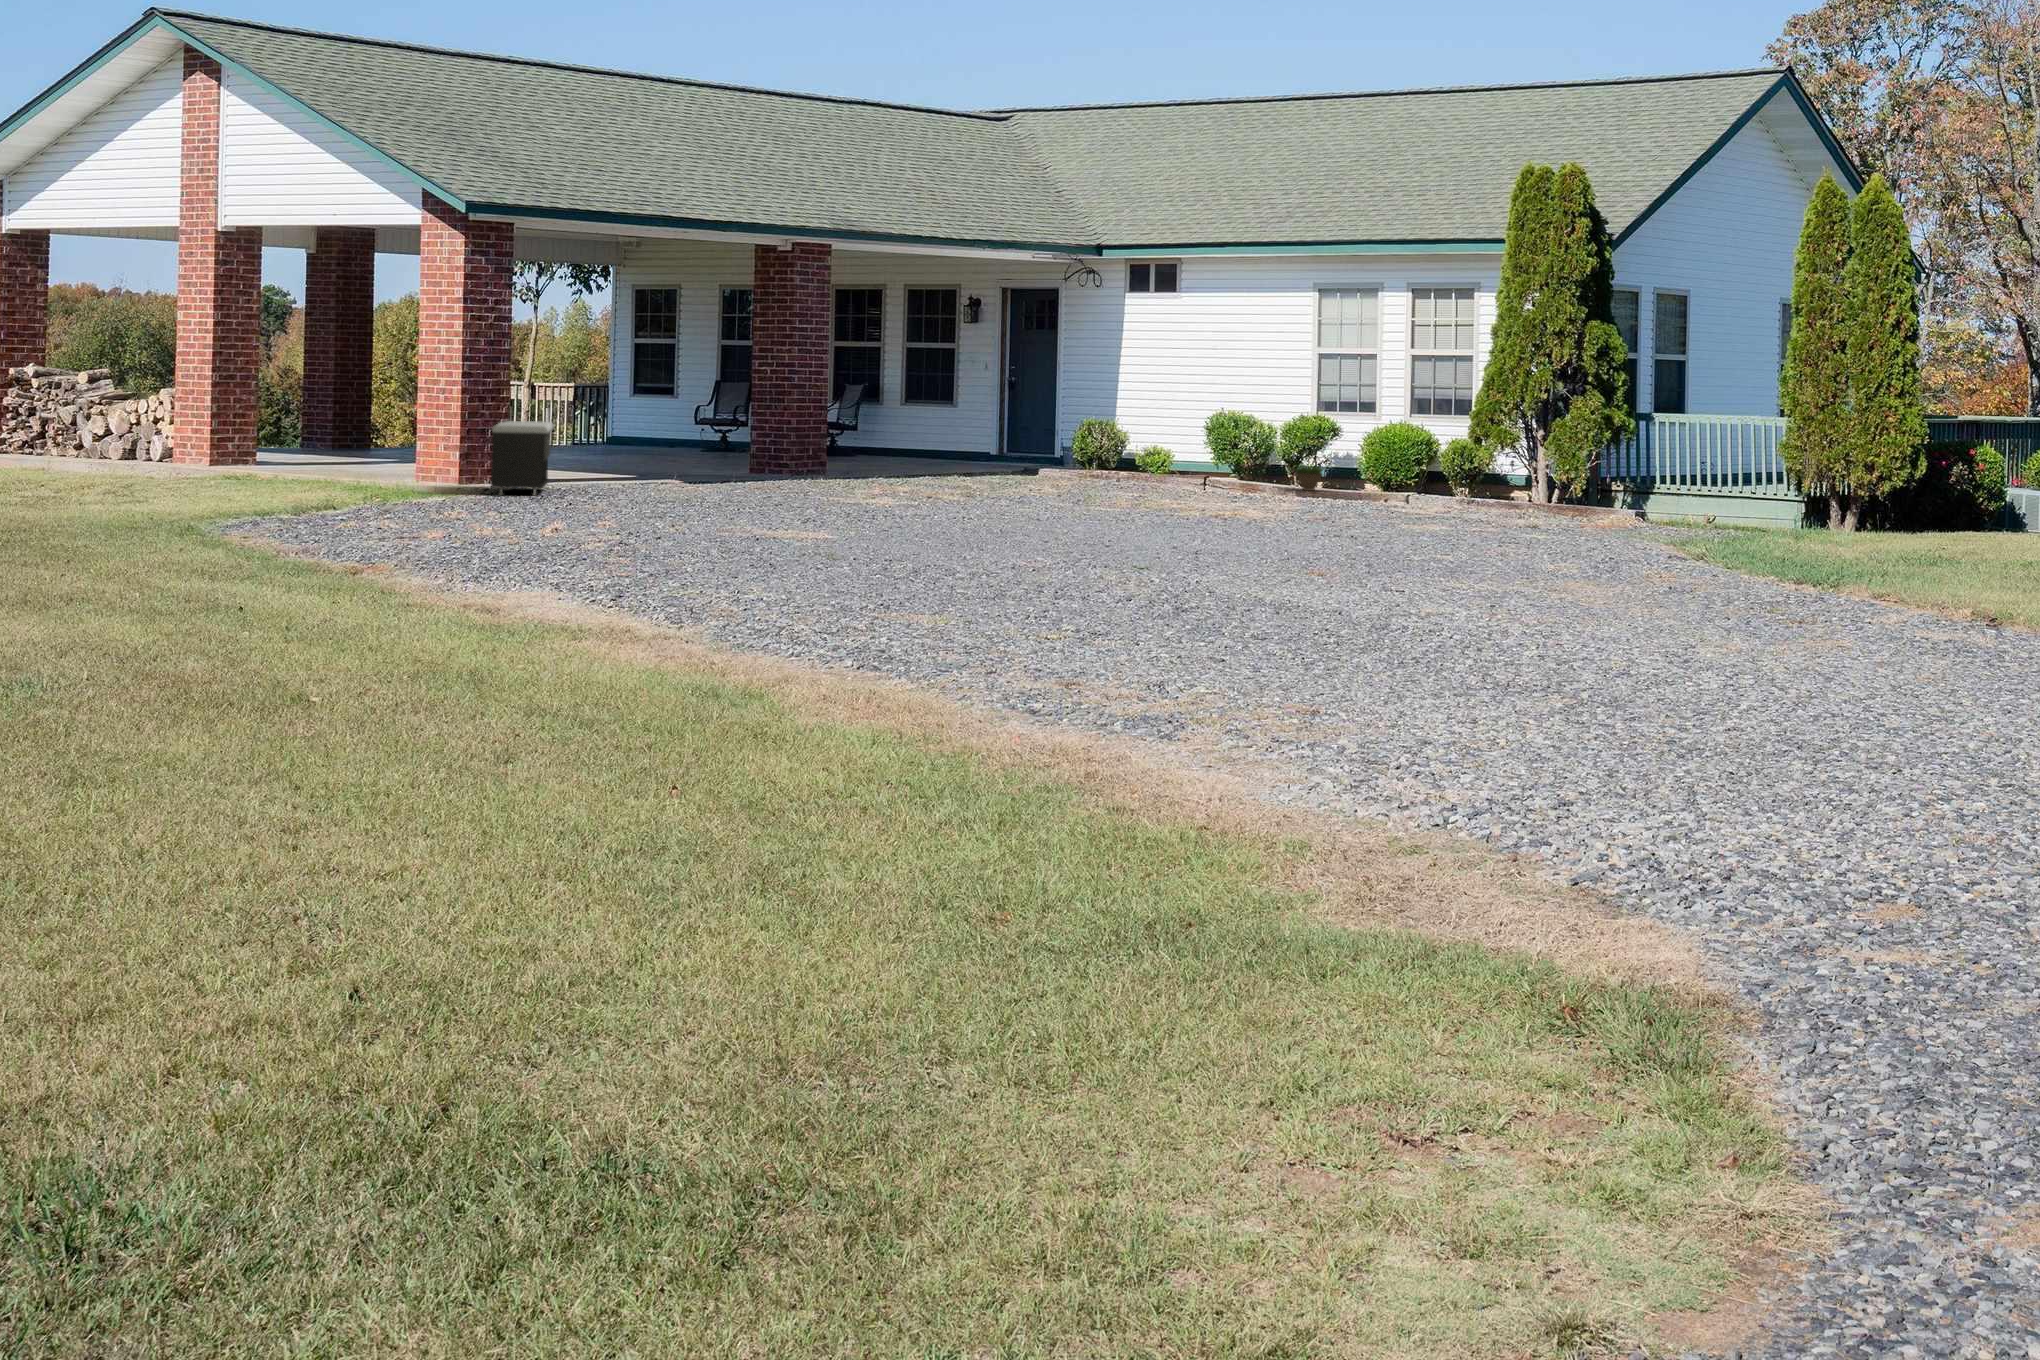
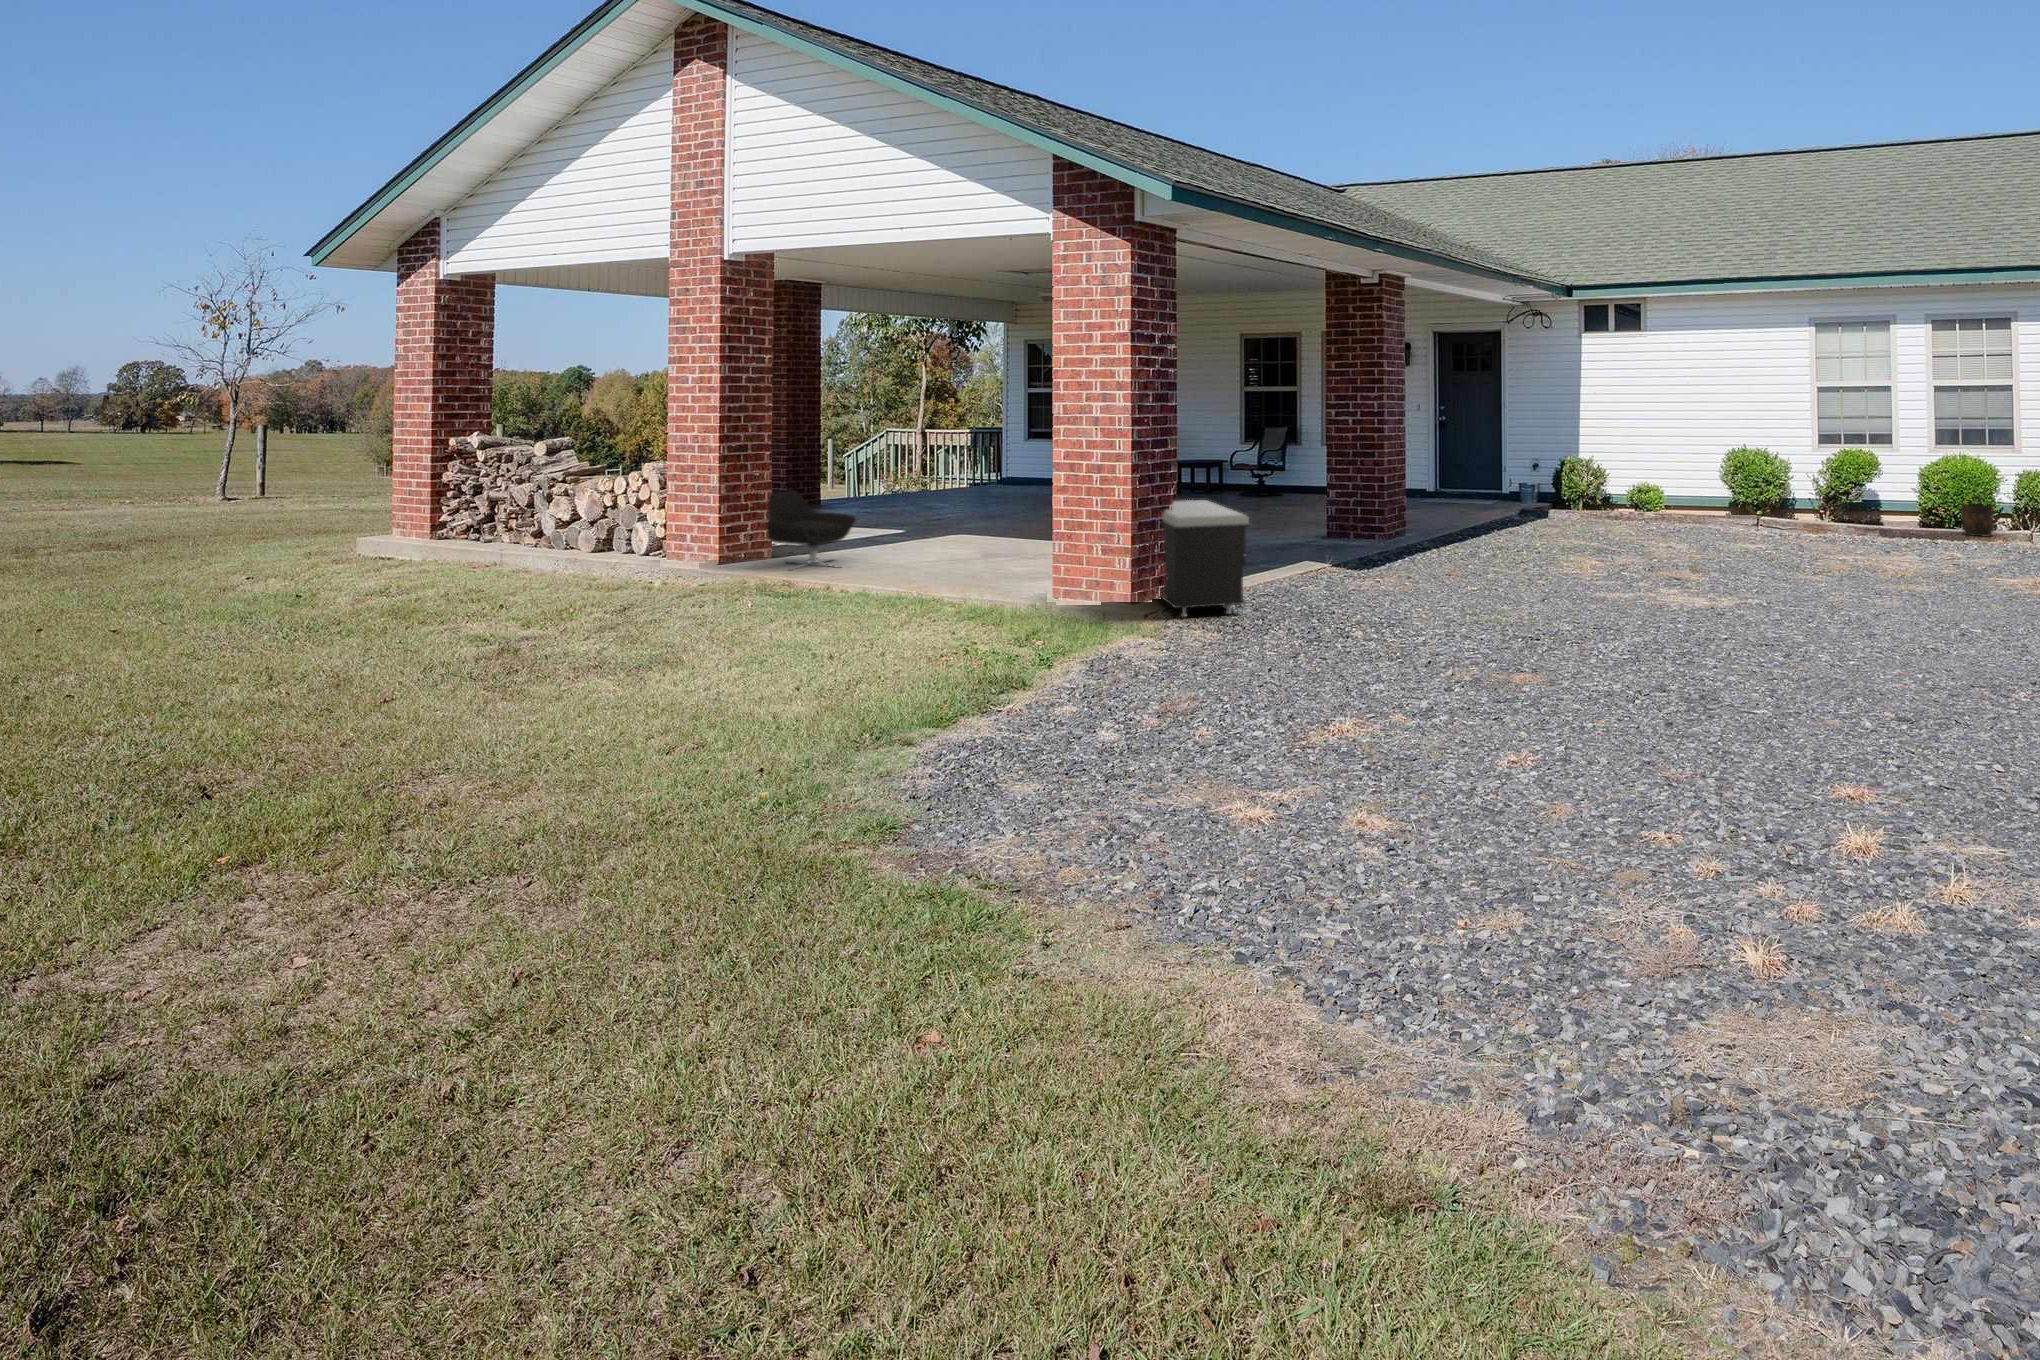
lounge chair: none [241,414,322,473] -> present [762,490,855,571]
bucket: none [1343,457,1377,498] -> present [1961,492,1995,537]
decorative plant: present [1293,466,1324,491] -> none [1844,496,1899,524]

